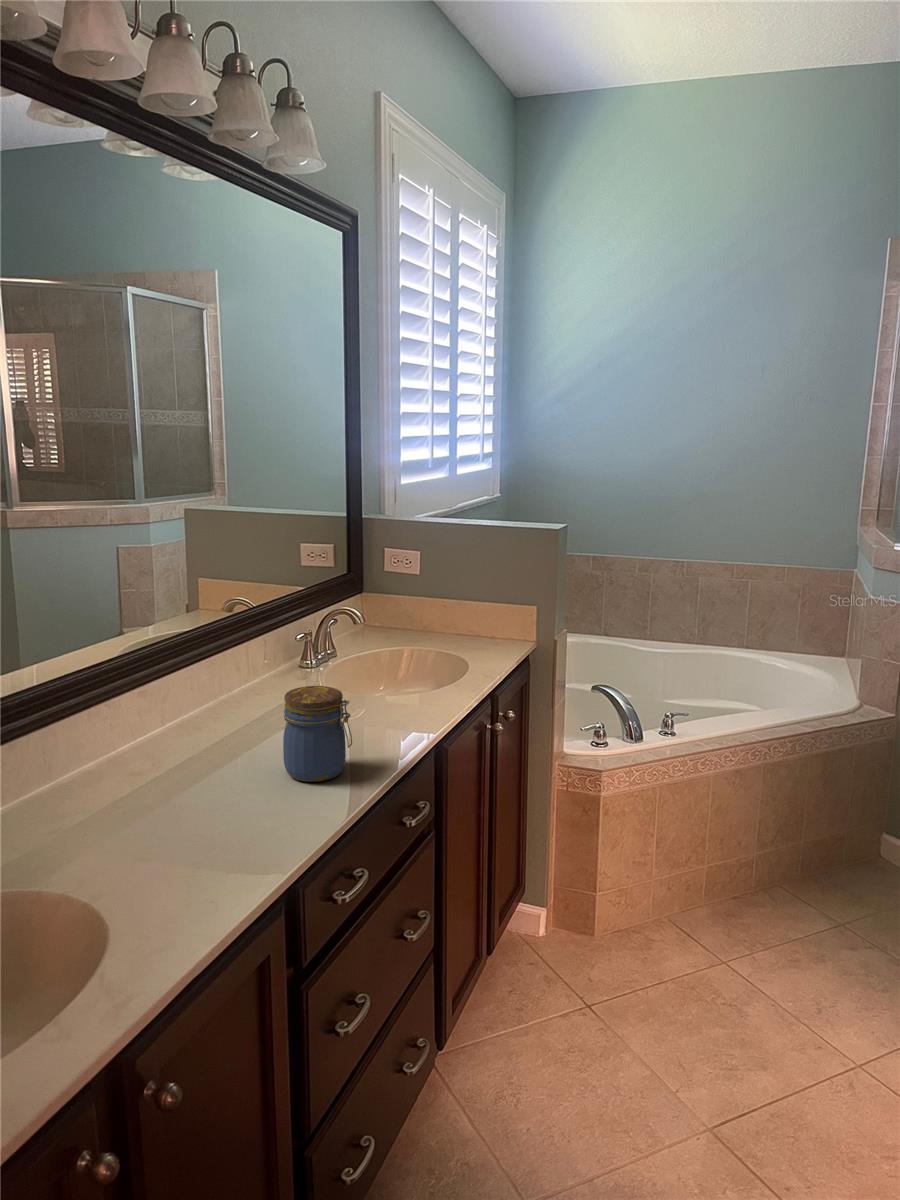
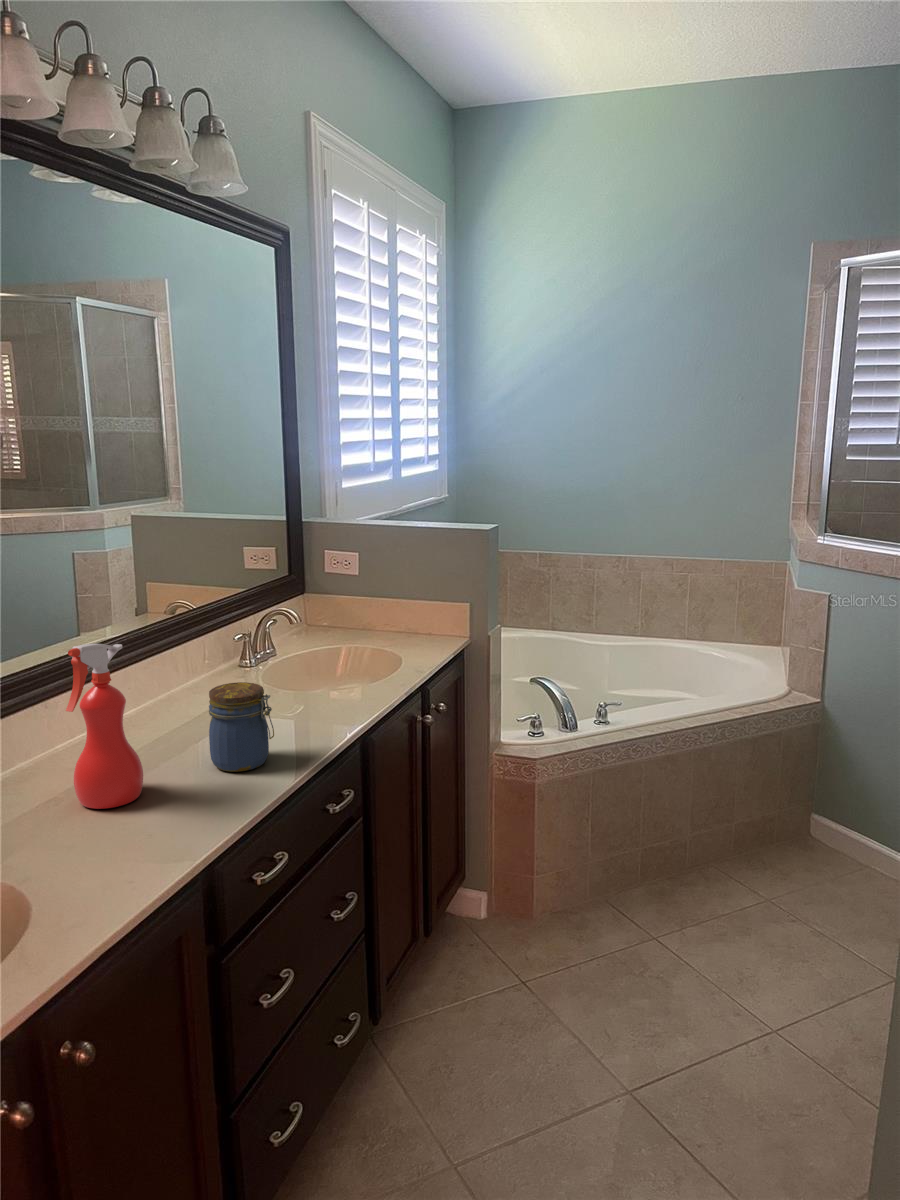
spray bottle: none [139,642,216,820] -> present [66,644,143,809]

